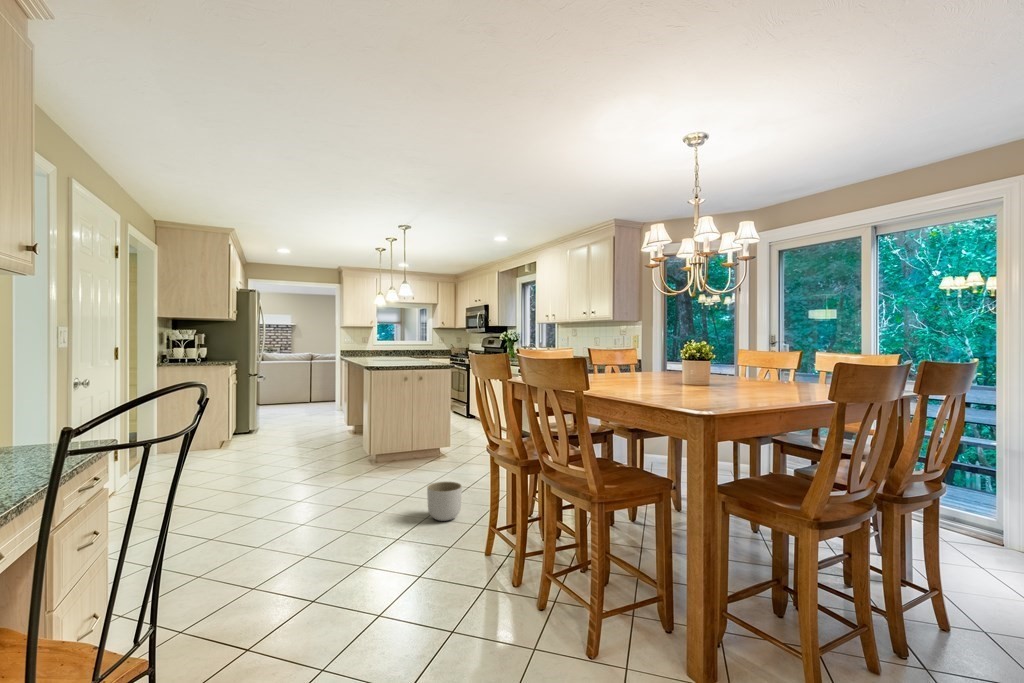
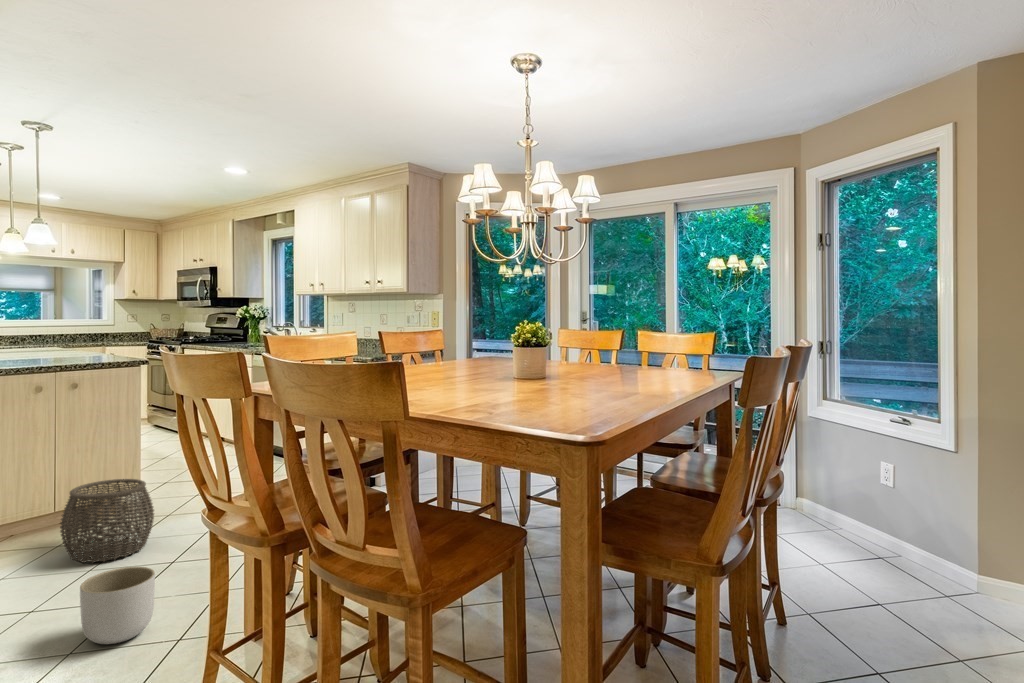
woven basket: none [413,436,458,482] -> present [60,479,154,563]

